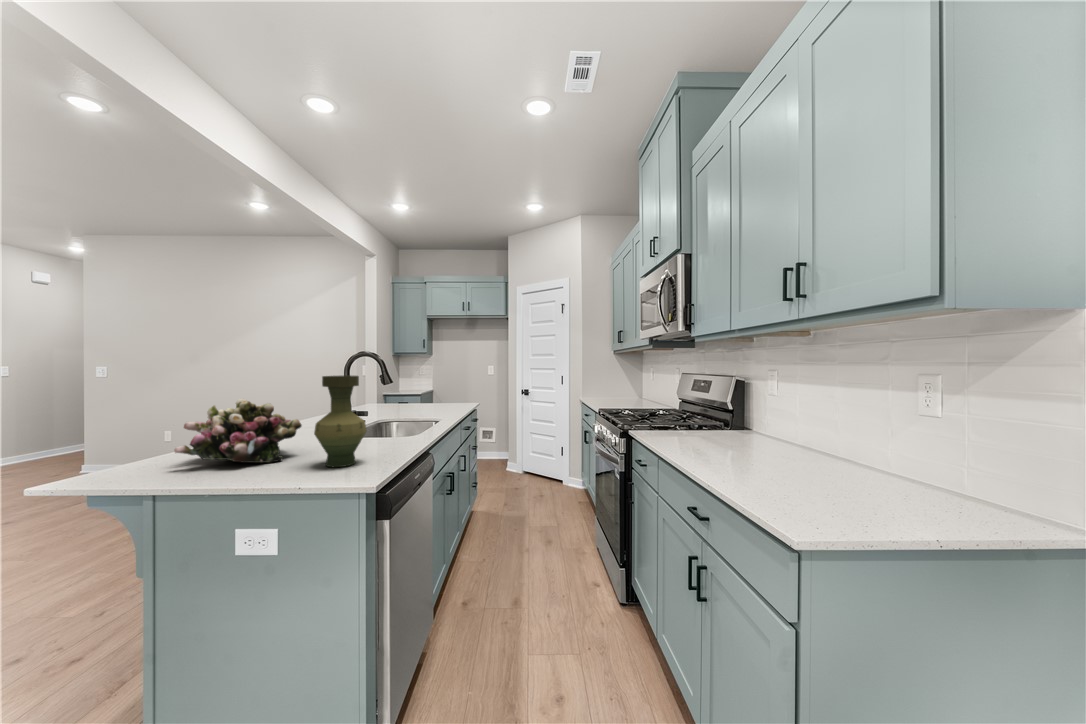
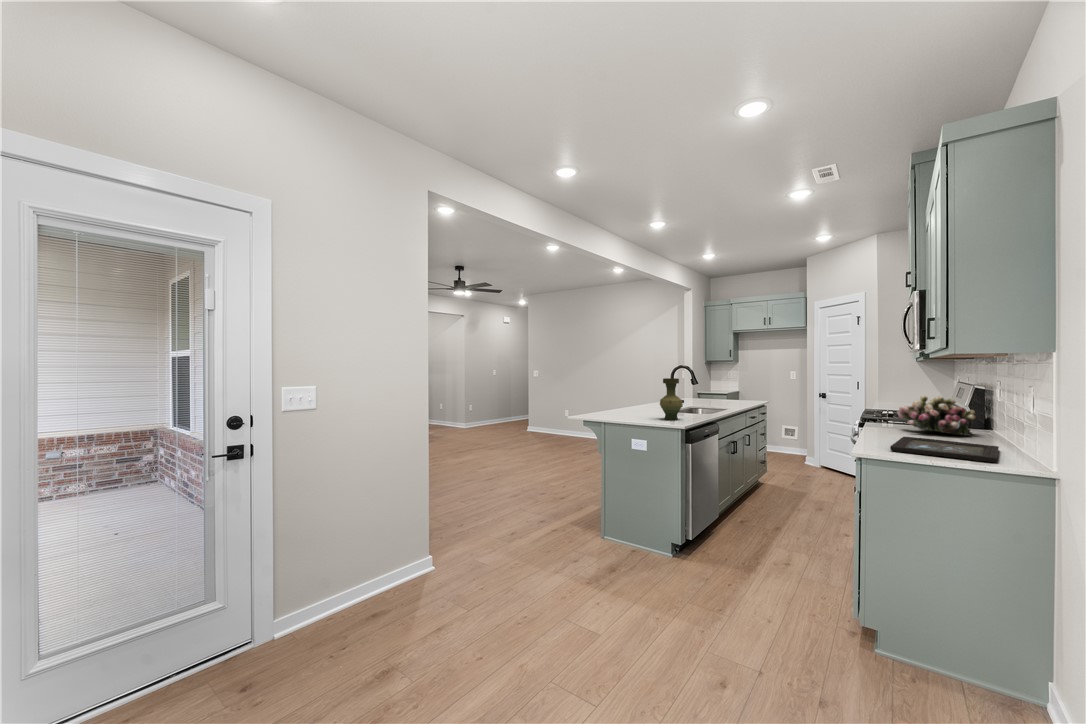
flower arrangement: present [174,399,302,463] -> present [897,395,976,436]
tray: none [747,465,971,519] -> present [890,437,999,462]

